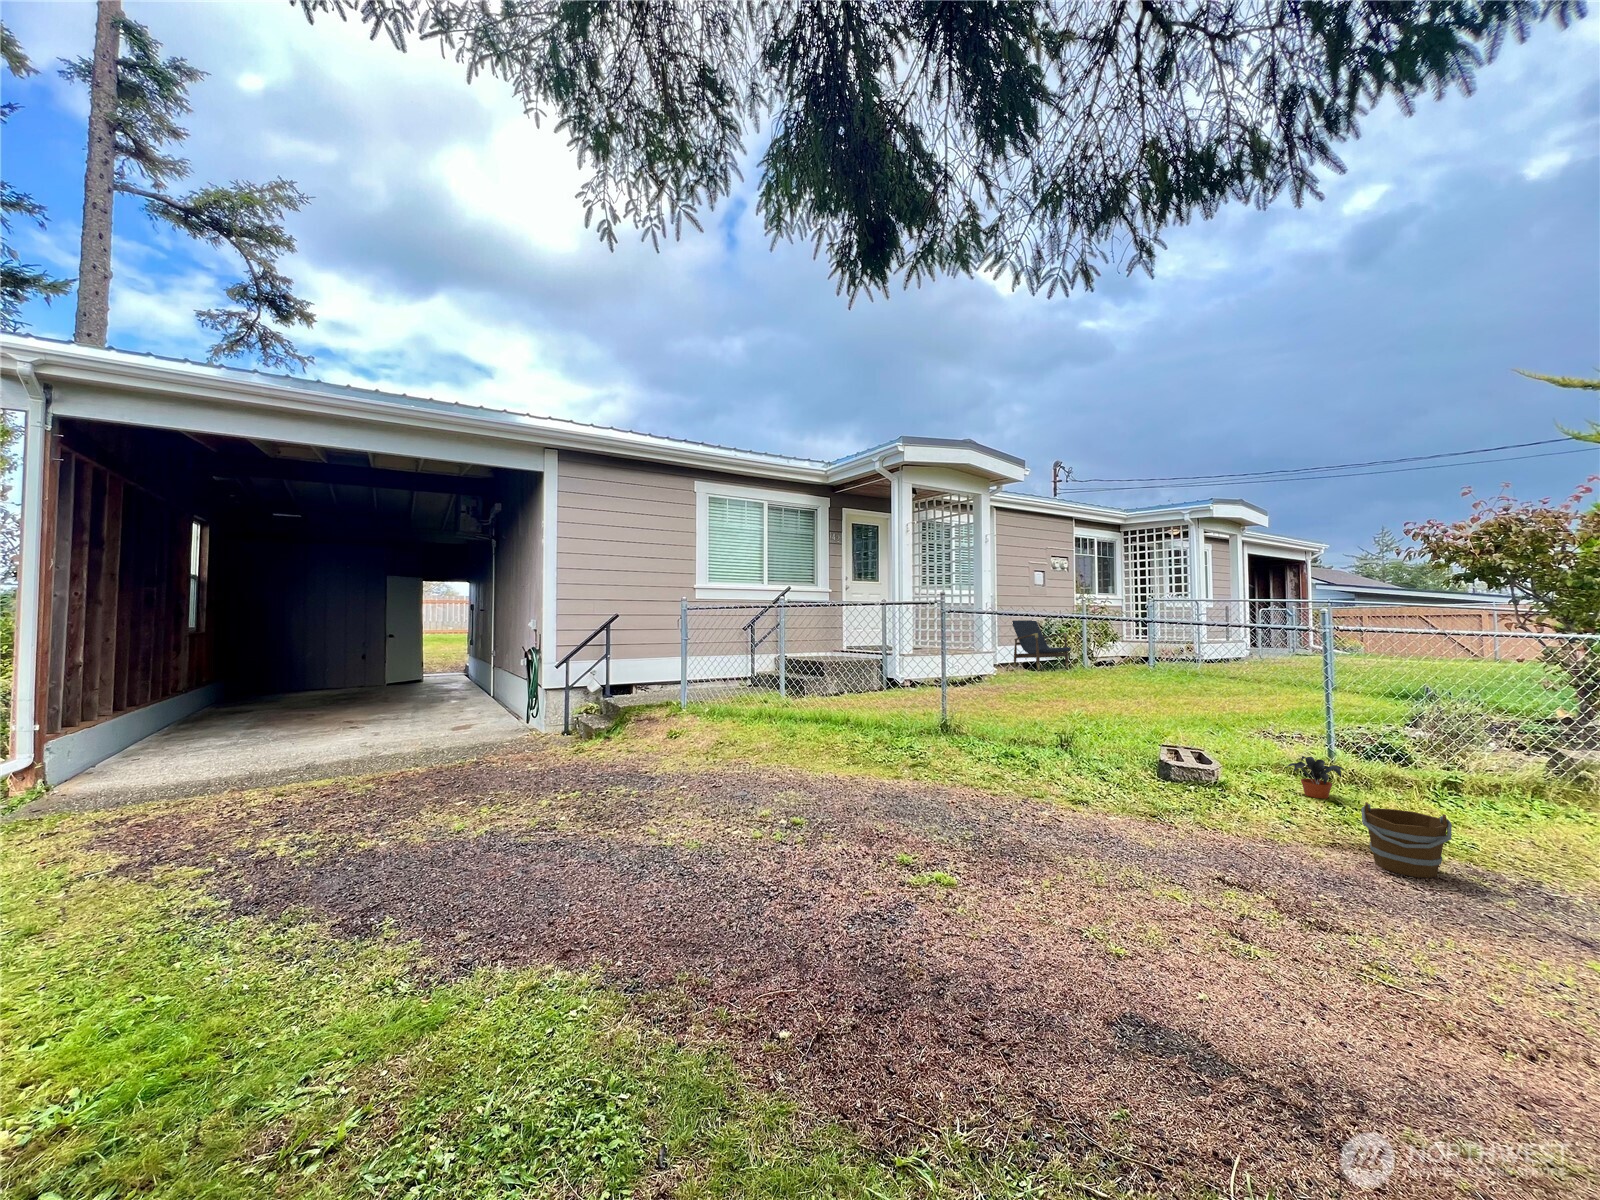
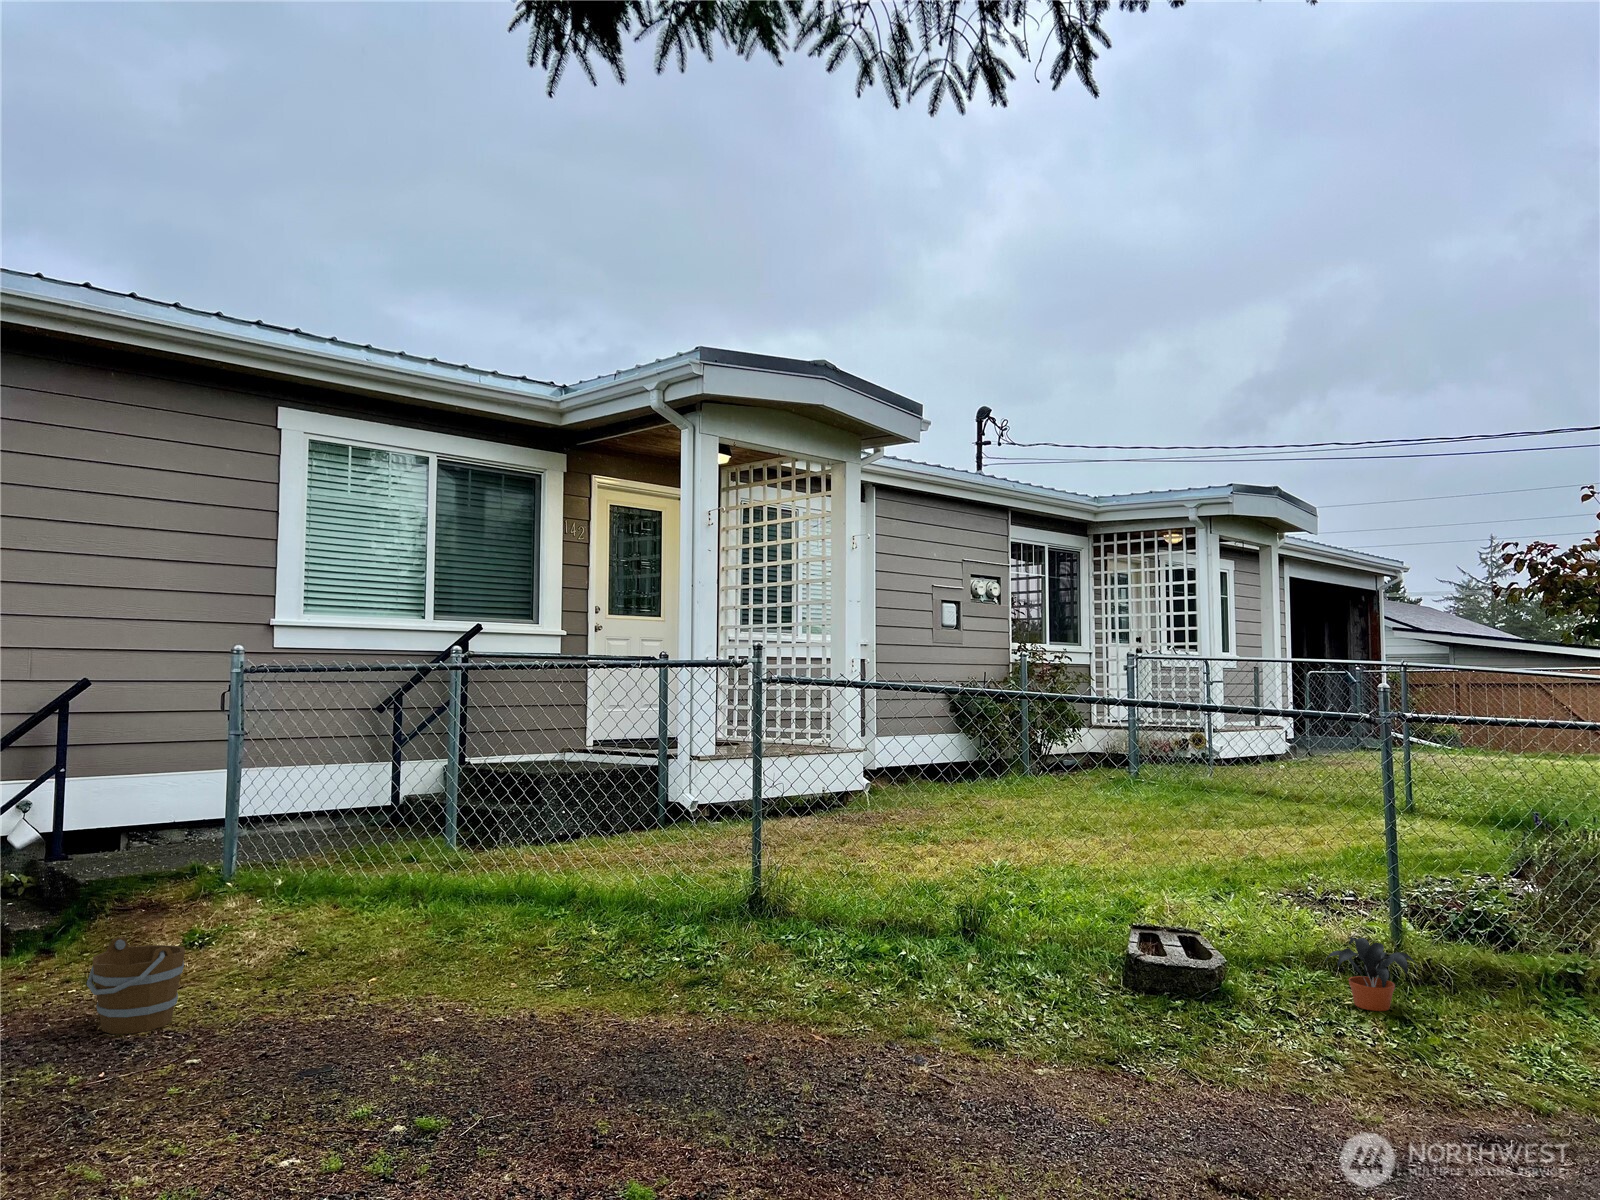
lounge chair: present [1012,620,1071,670] -> none [906,689,1005,779]
bucket: present [1361,802,1452,878] -> present [87,937,185,1034]

